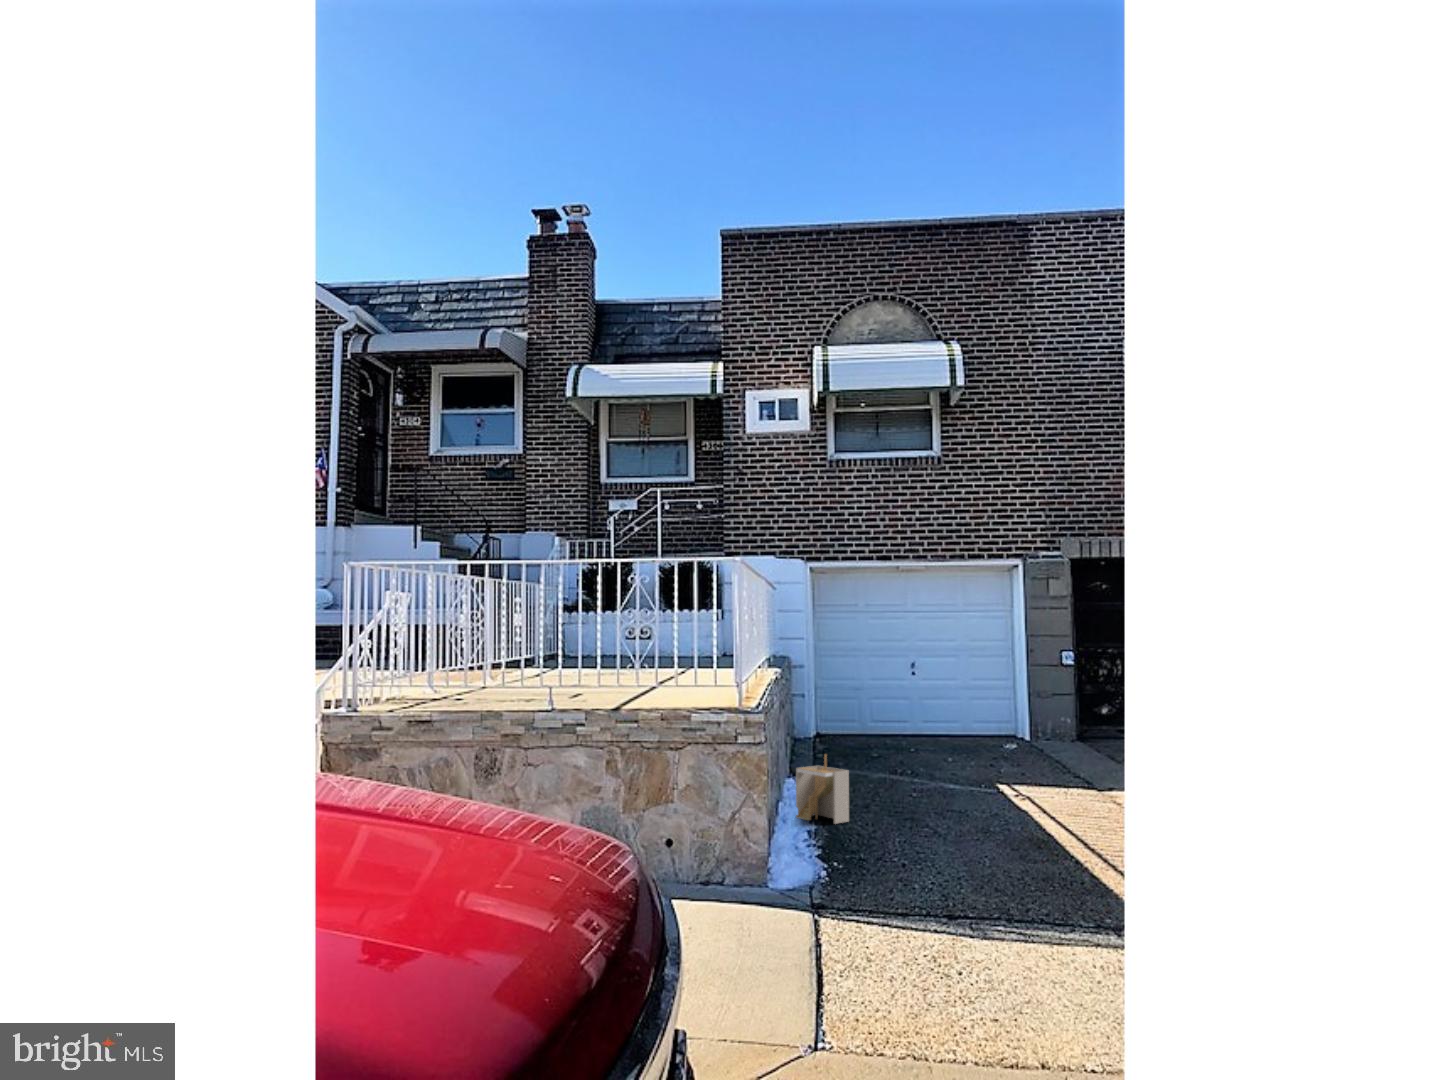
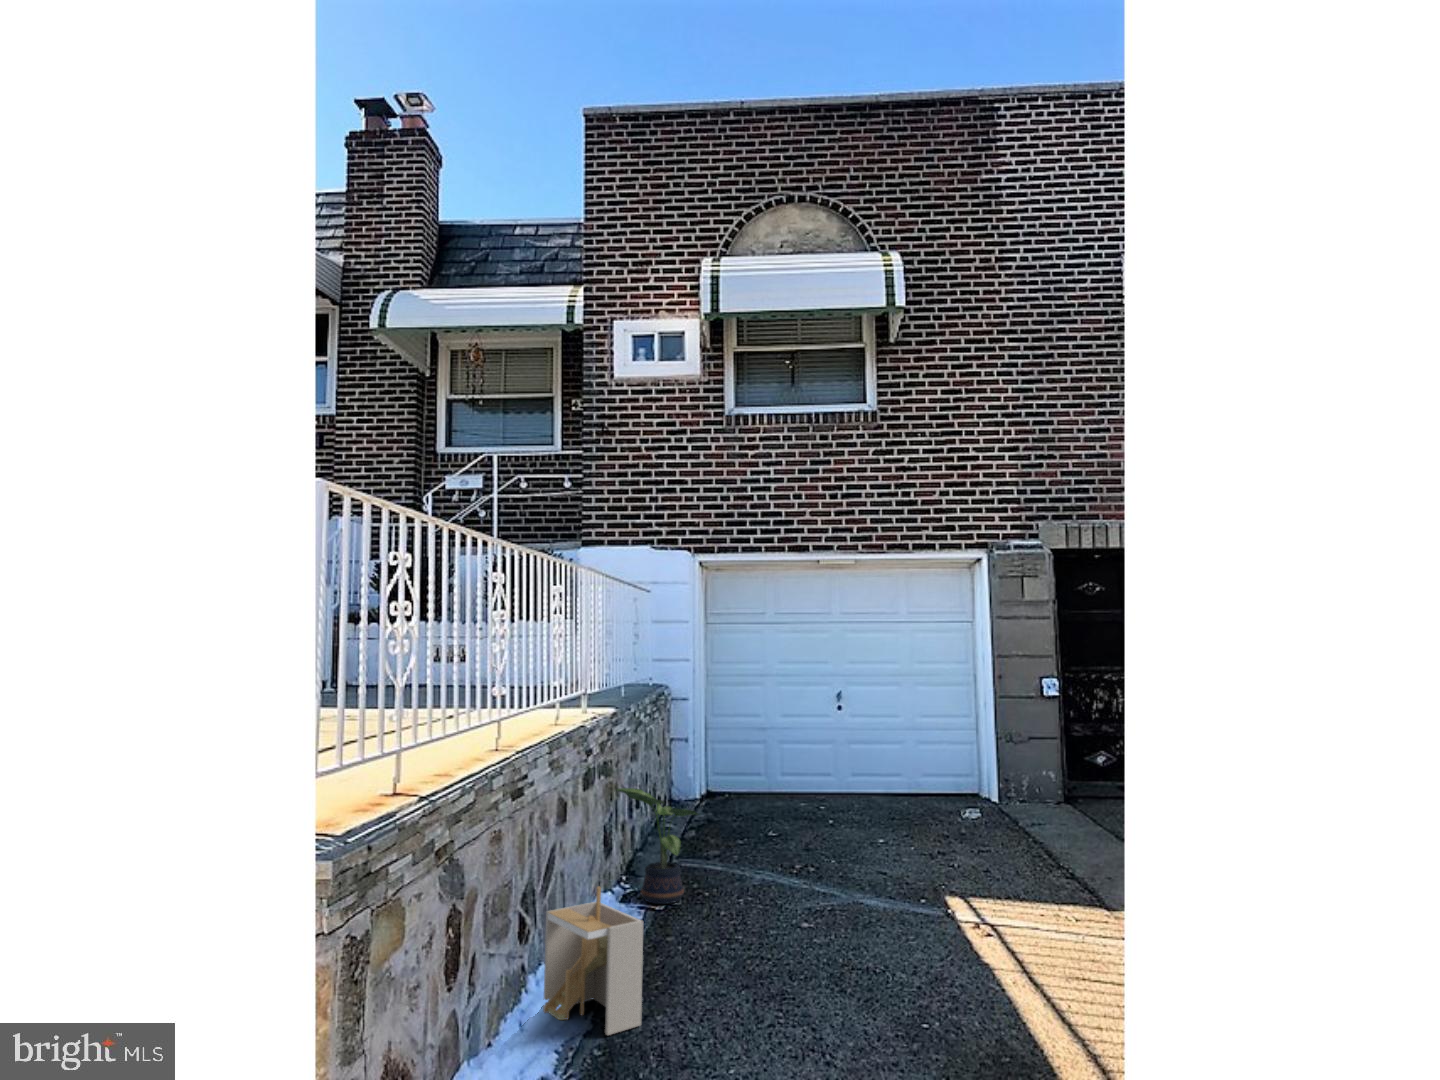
potted plant: none [798,717,850,785] -> present [617,788,698,904]

